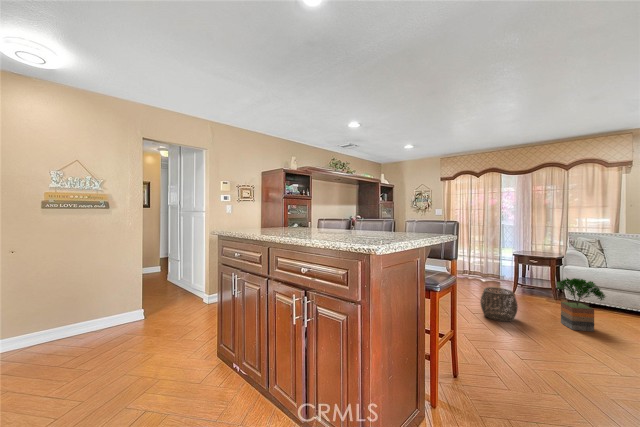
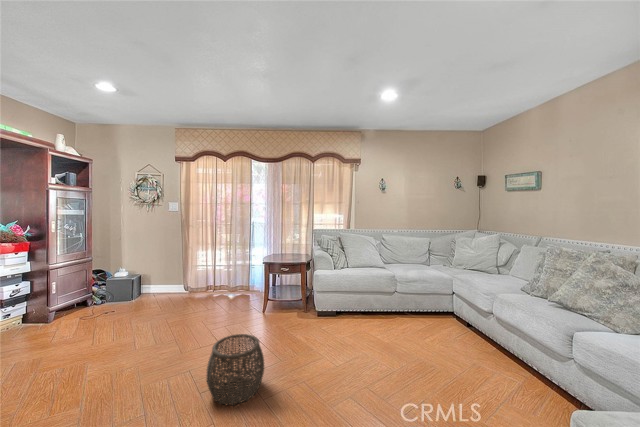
potted tree: present [557,278,605,332] -> none [310,296,363,378]

